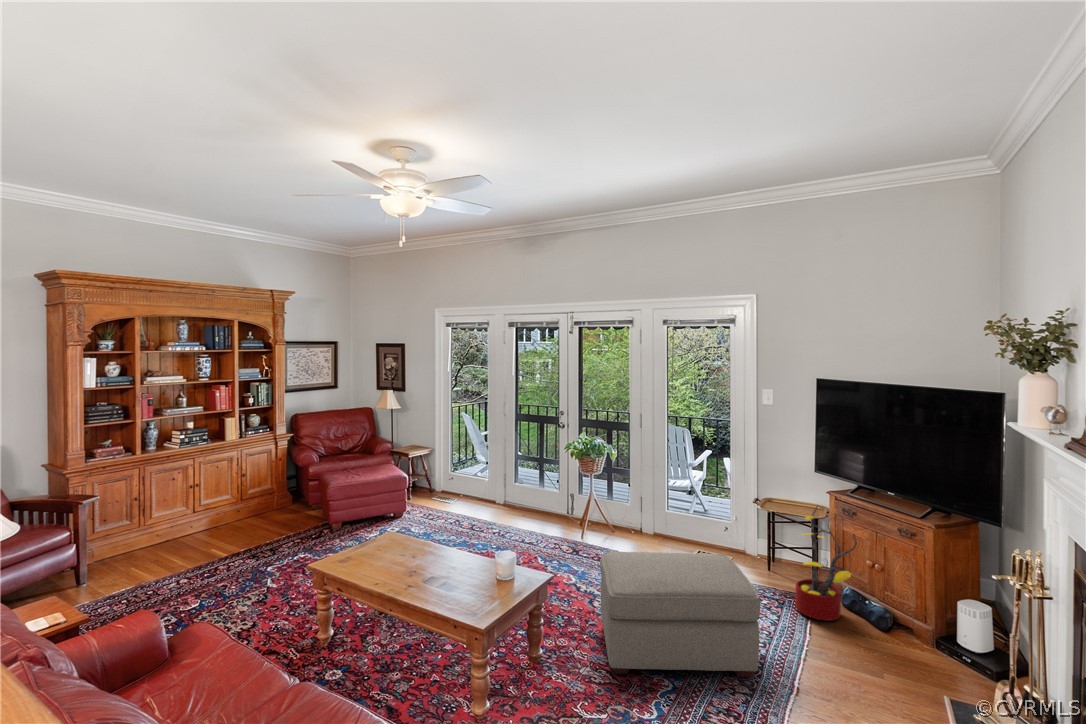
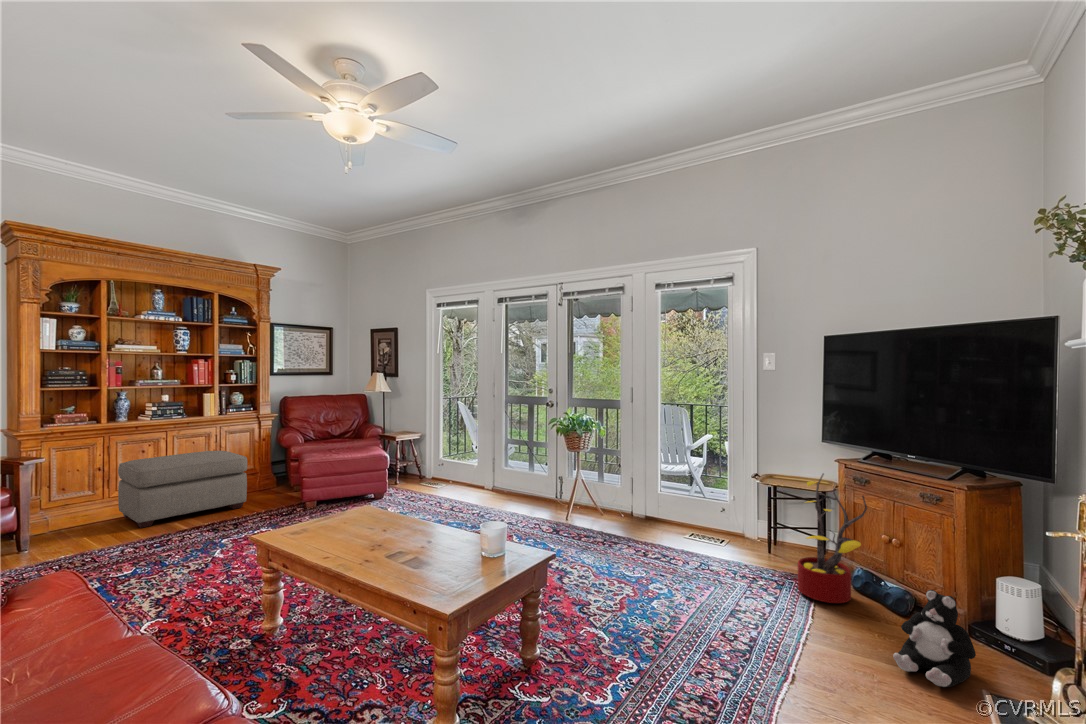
ottoman: present [600,552,760,677] -> present [118,451,248,528]
plush toy: none [877,616,941,695] -> present [893,590,976,687]

